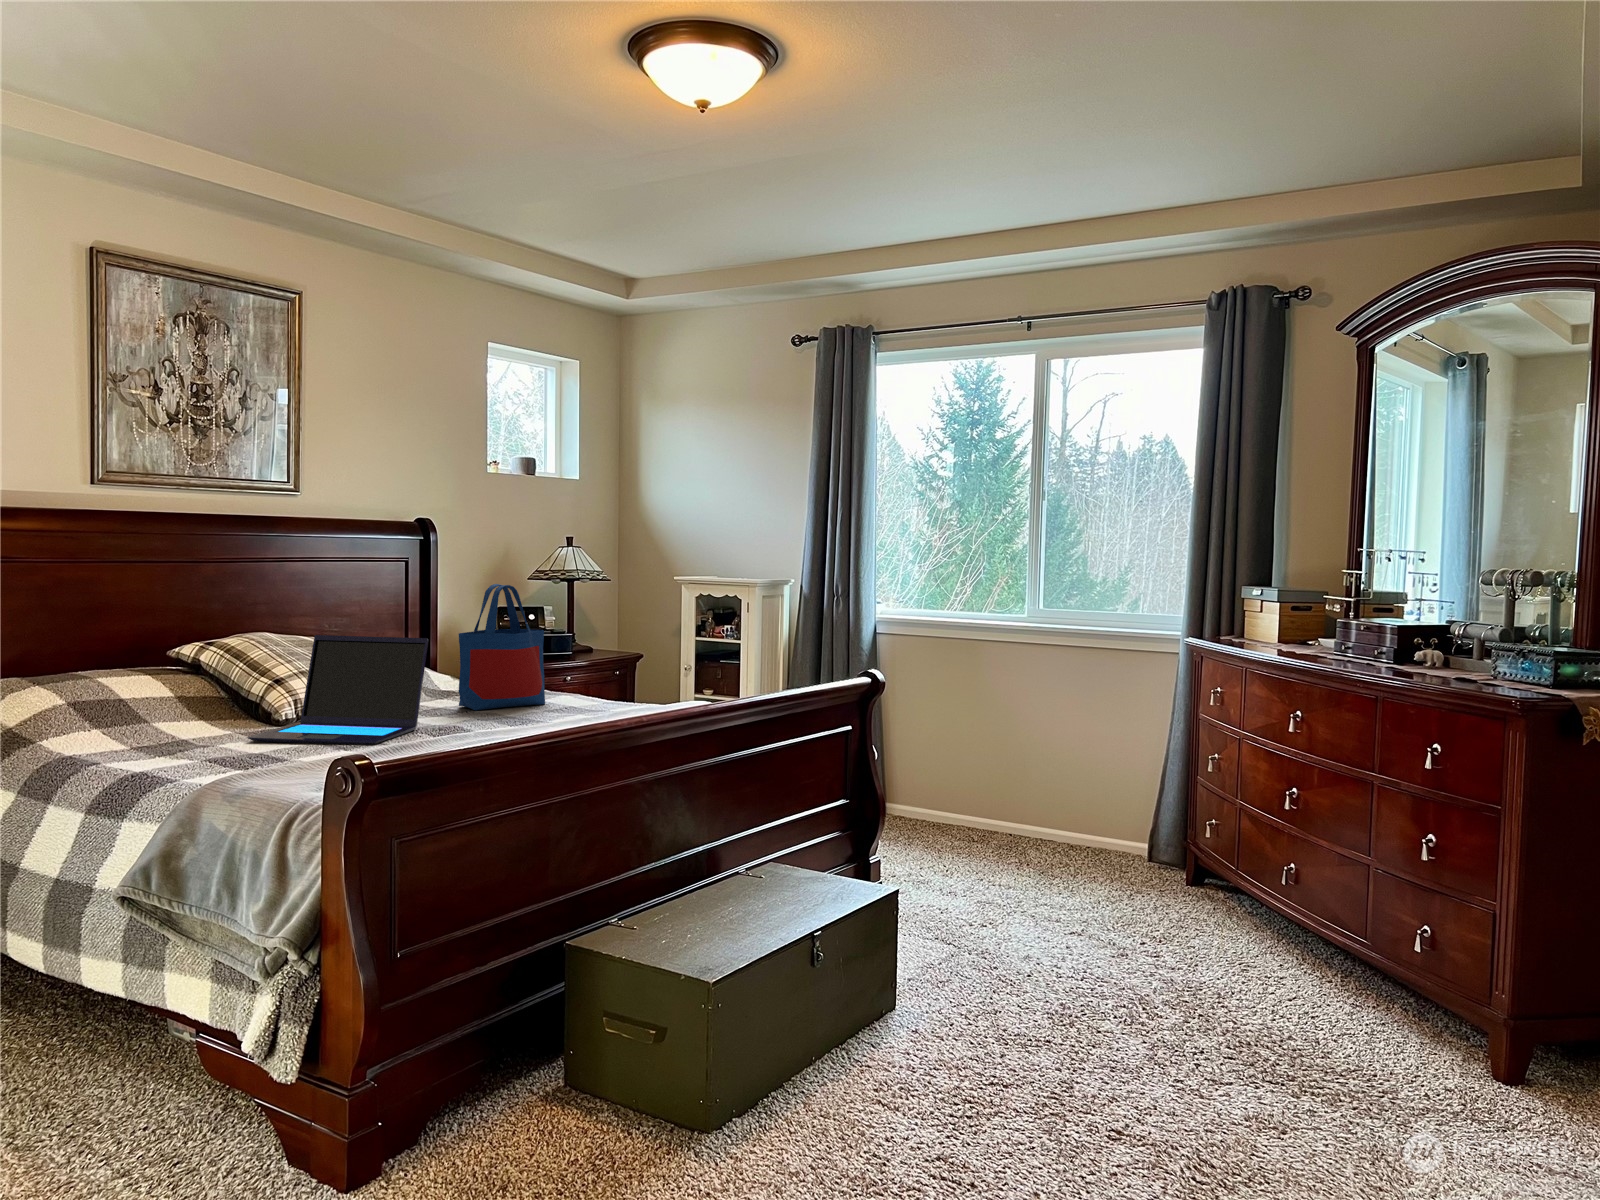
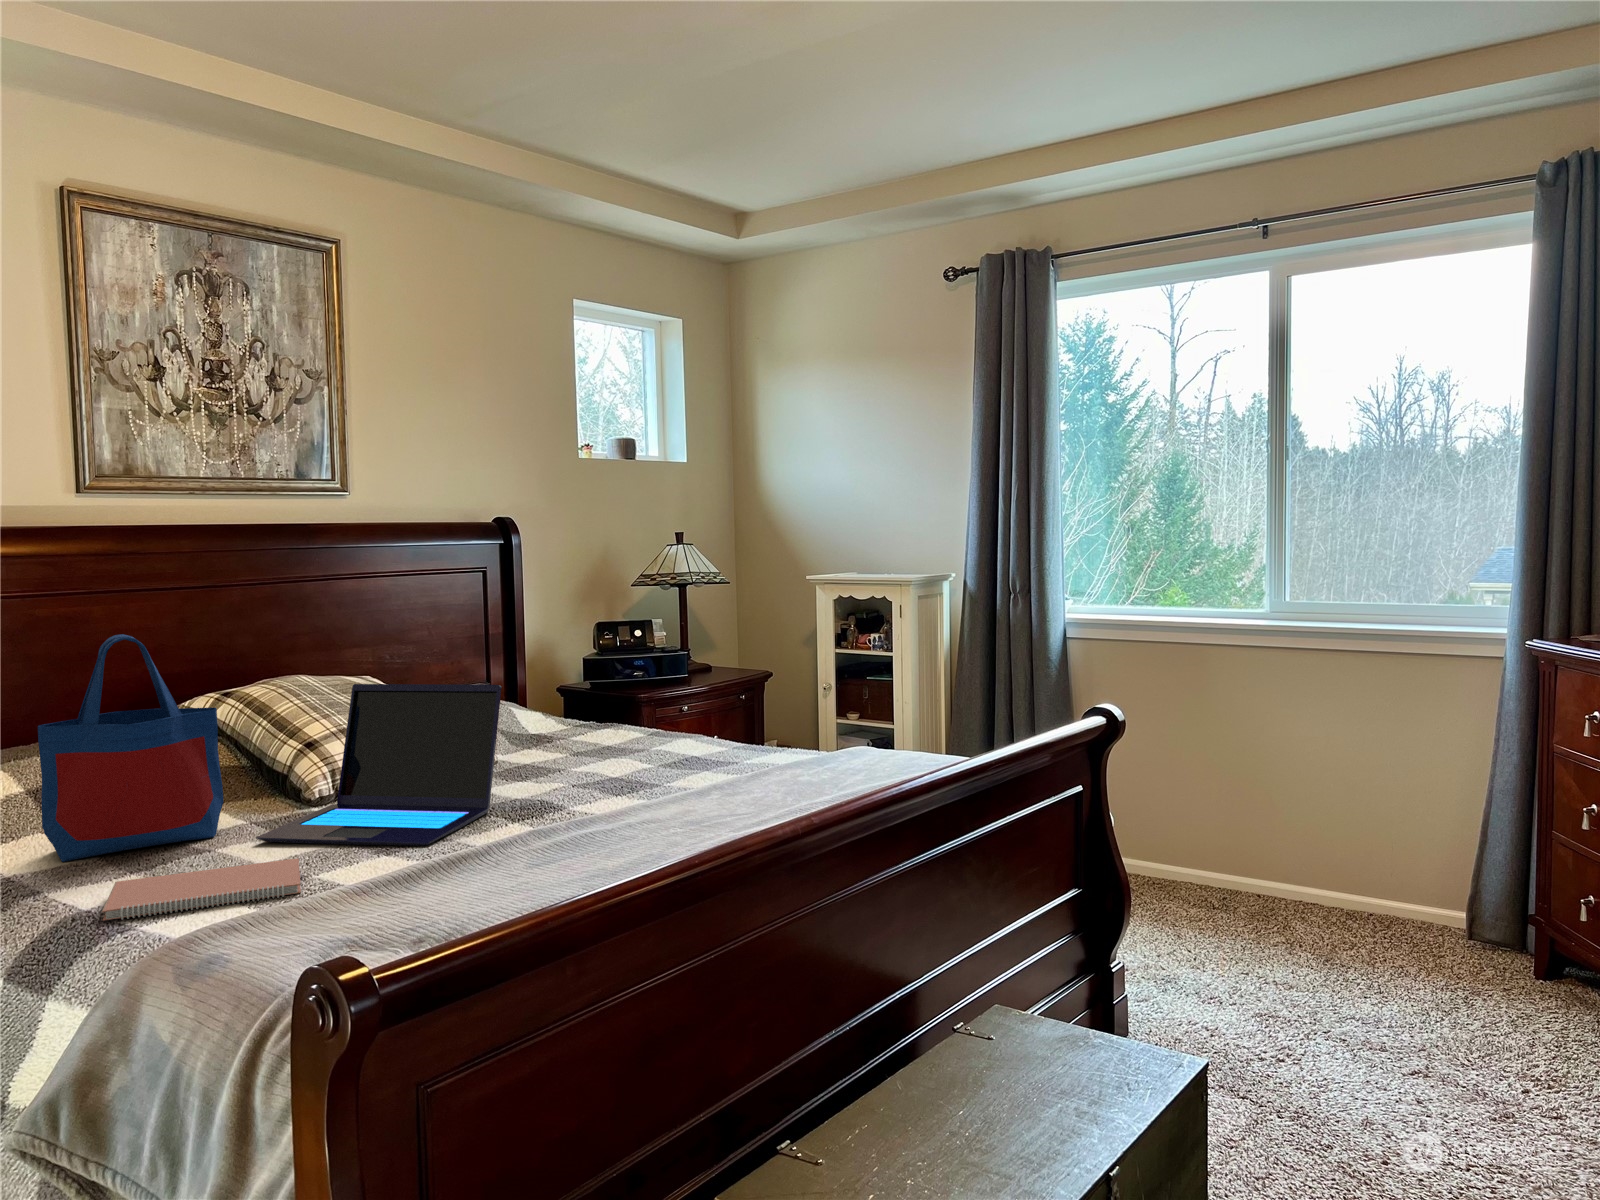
tote bag: present [459,584,545,711] -> present [38,634,224,862]
notebook: none [159,746,292,773] -> present [102,858,301,920]

